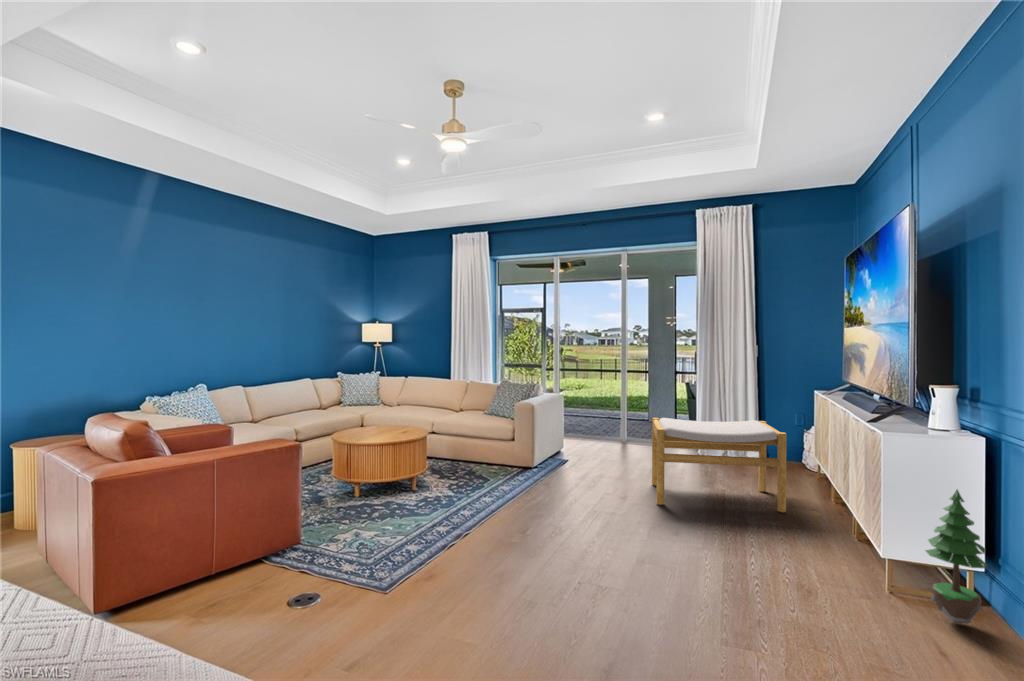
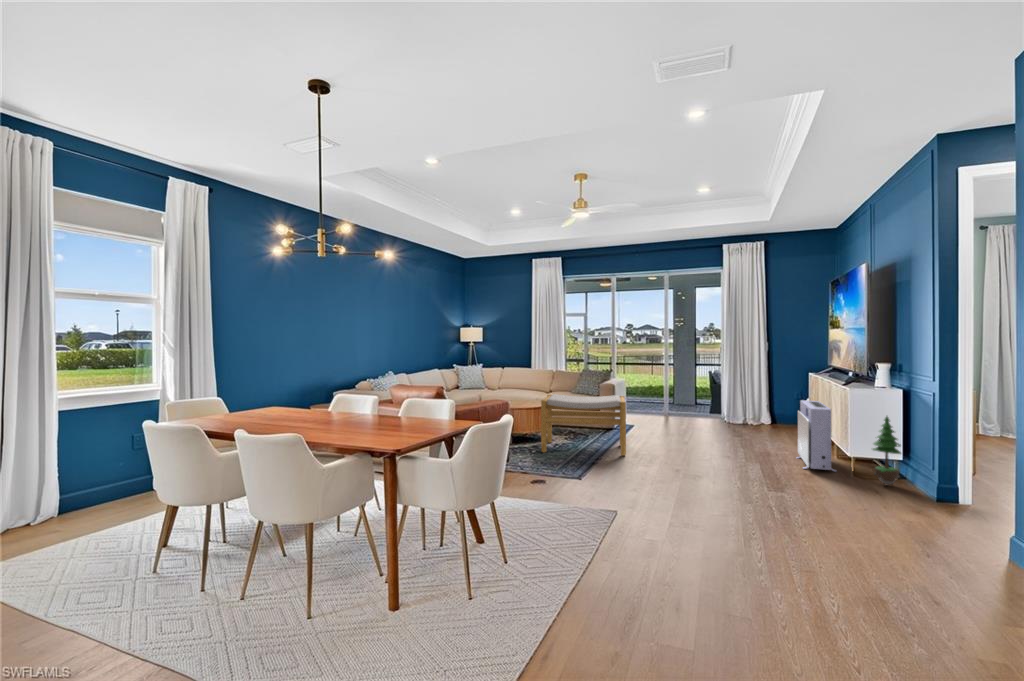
footstool: present [652,418,787,512] -> present [541,394,626,456]
air purifier: none [790,442,859,578] -> present [796,400,836,472]

